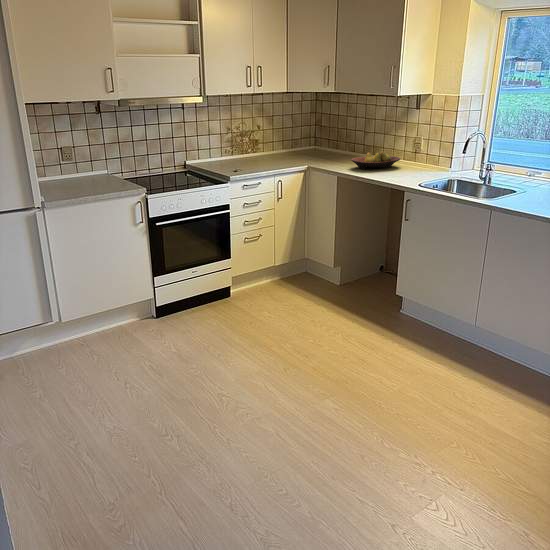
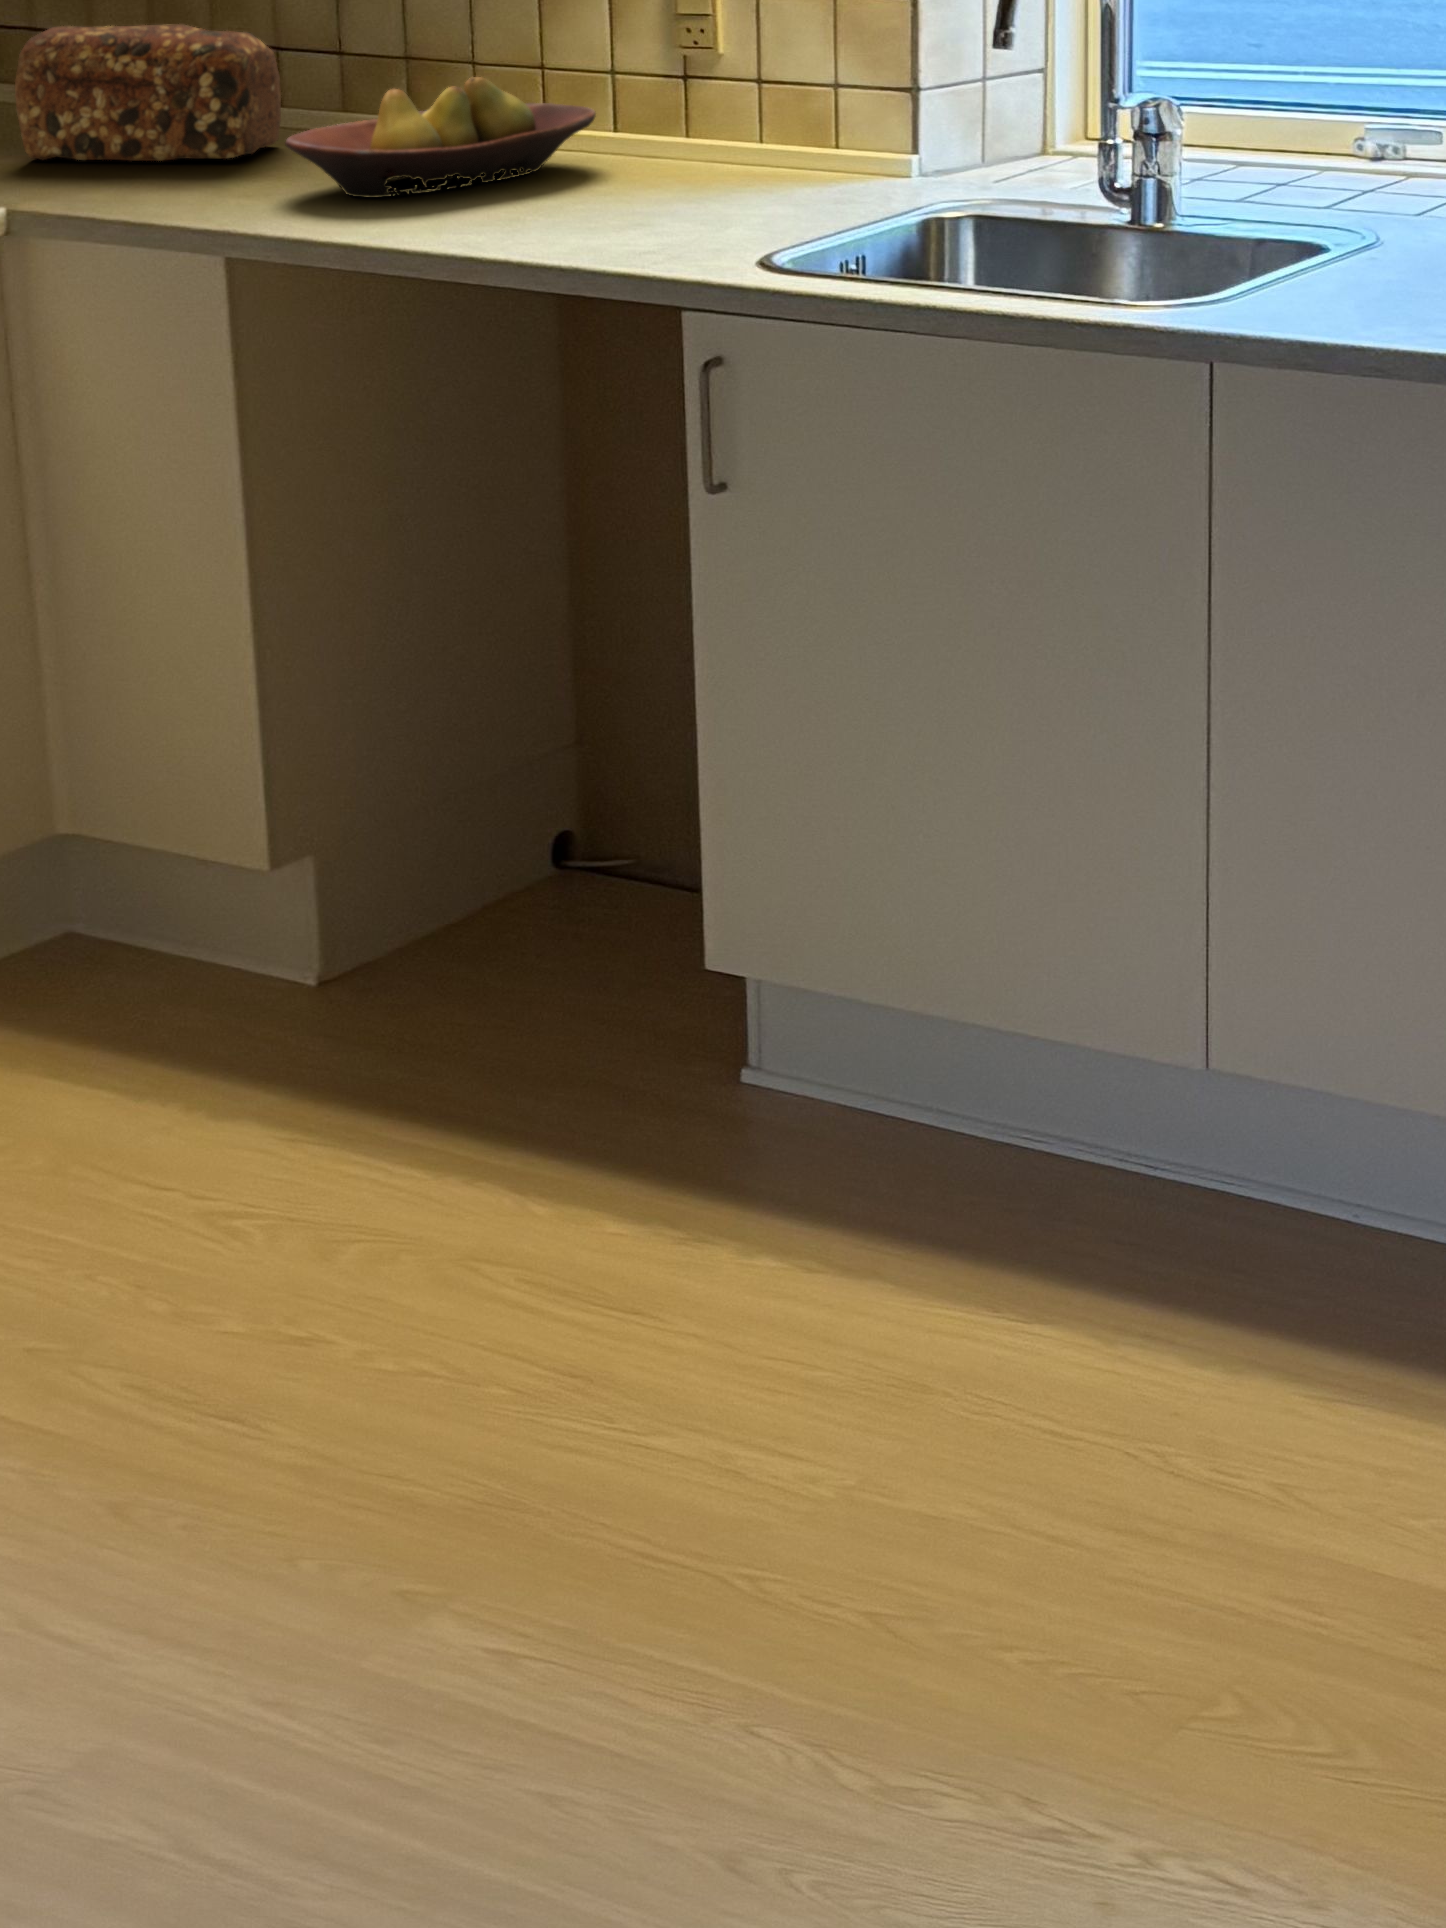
bread loaf: none [314,139,354,161] -> present [15,24,281,161]

